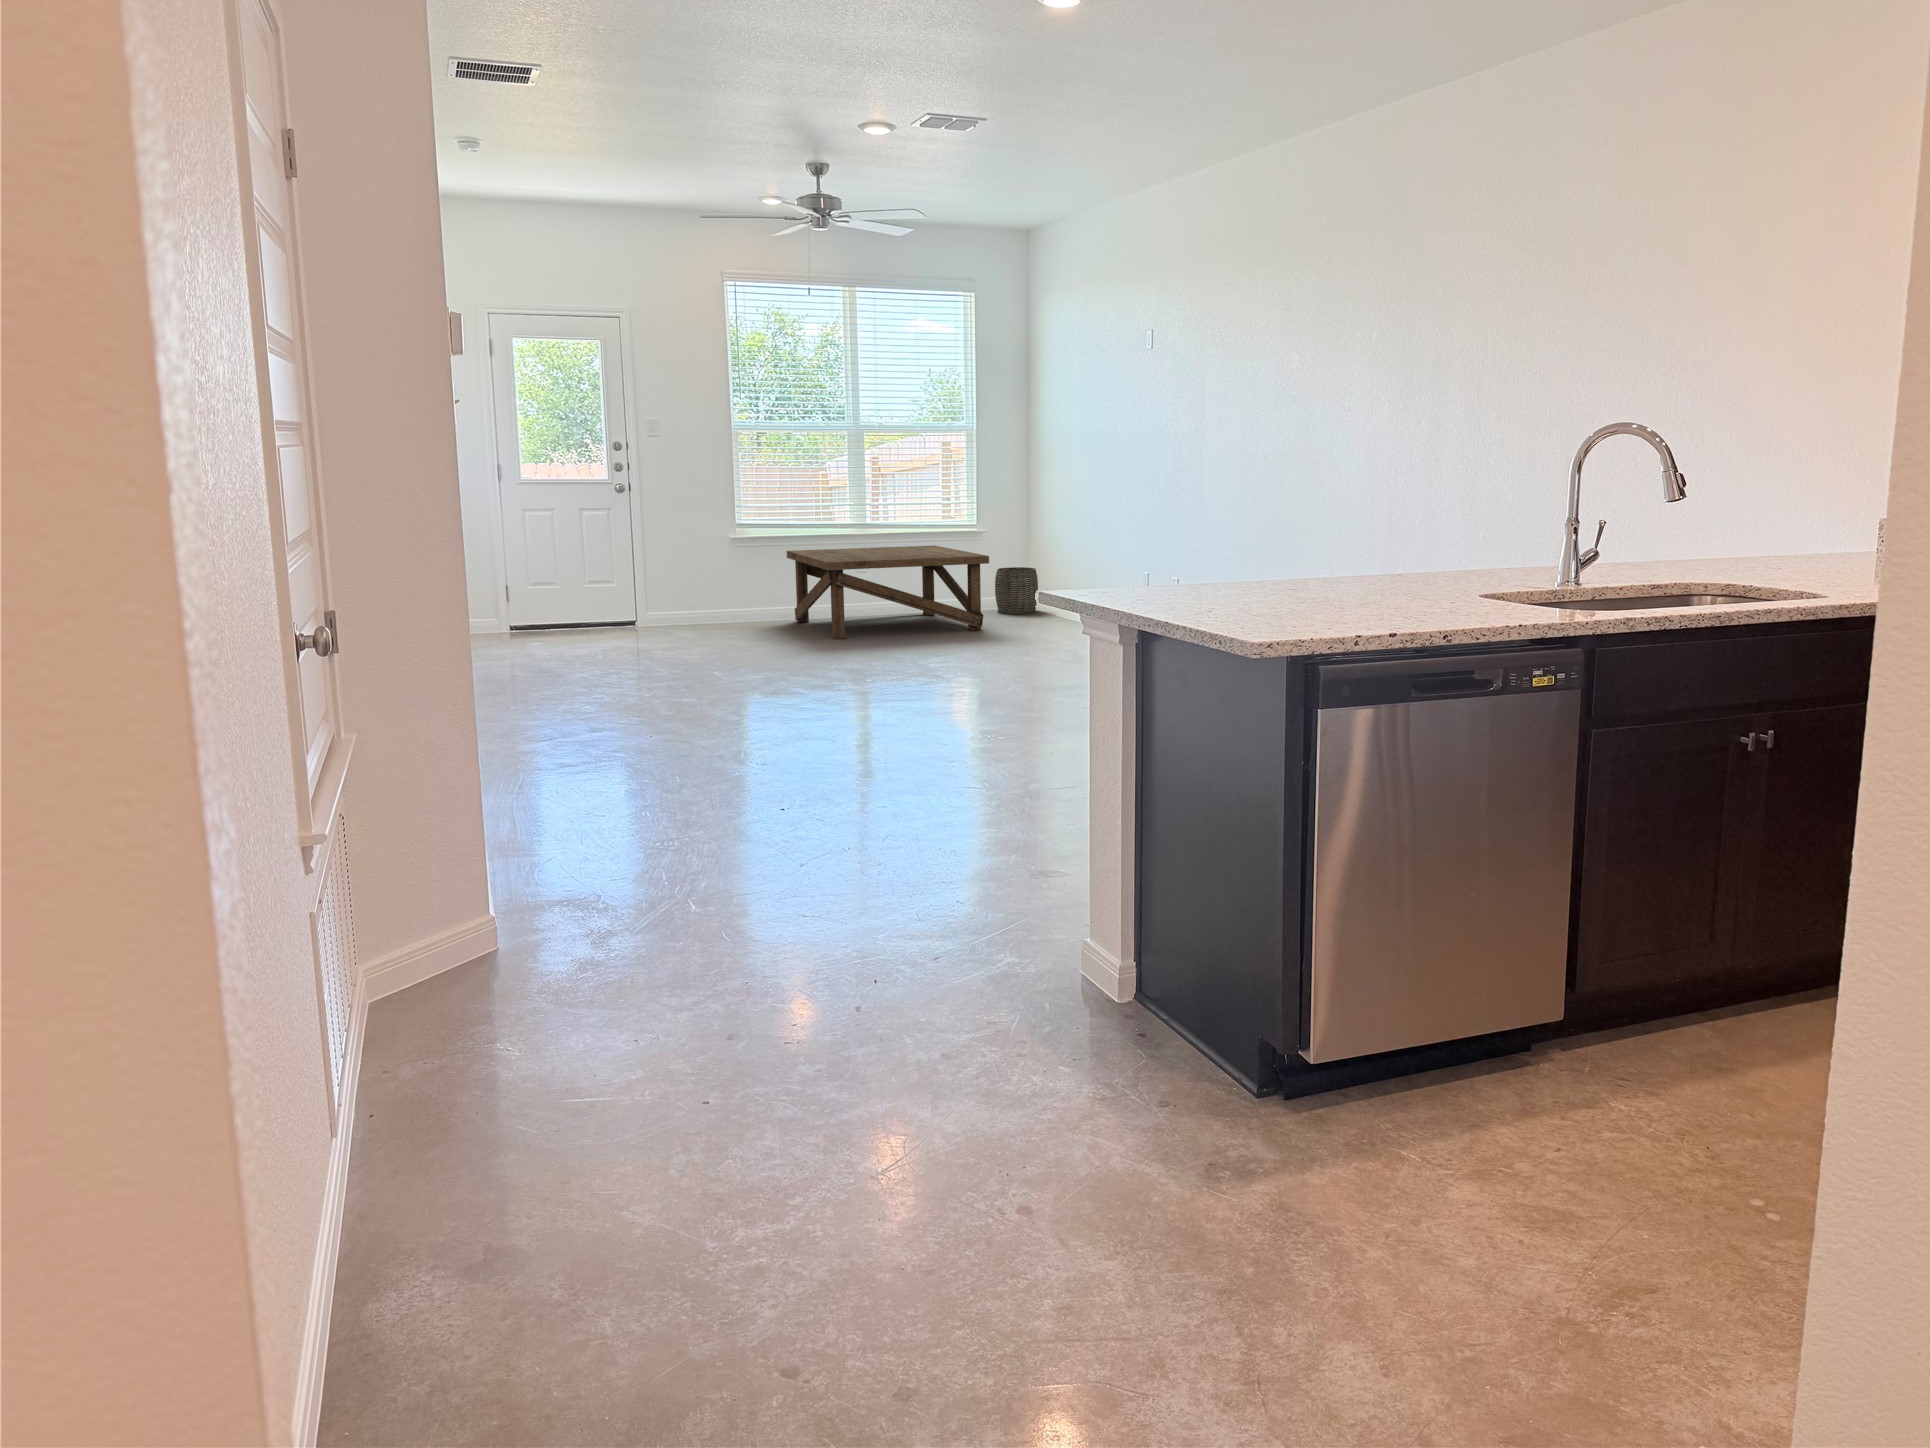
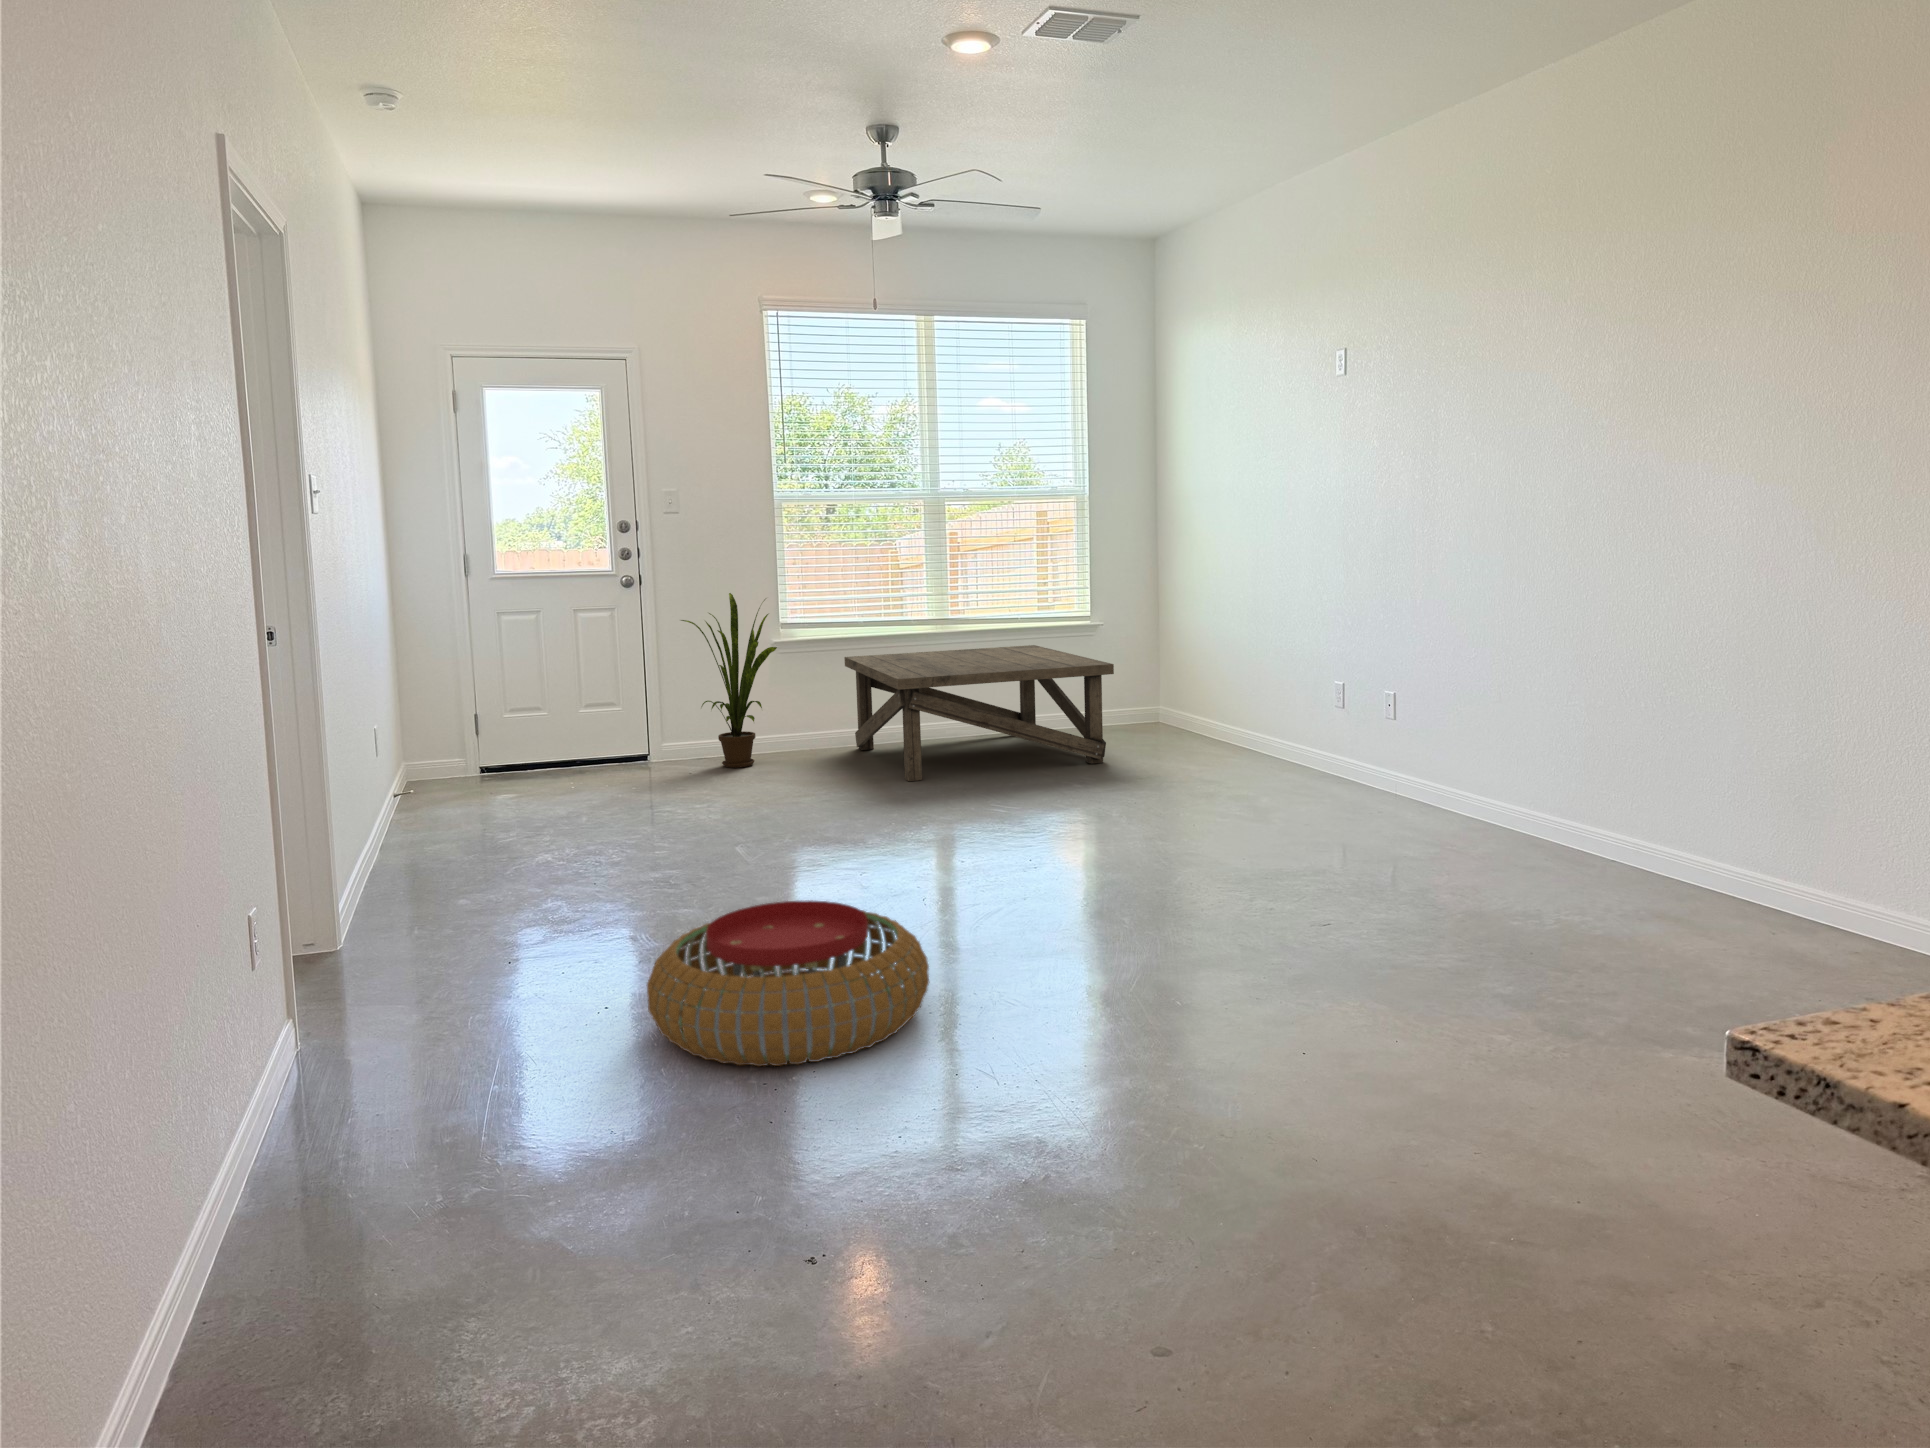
house plant: none [660,499,736,631] -> present [681,593,777,768]
woven basket: present [995,567,1038,614] -> none [1113,671,1169,733]
pouf: none [675,671,843,752] -> present [647,900,929,1066]

